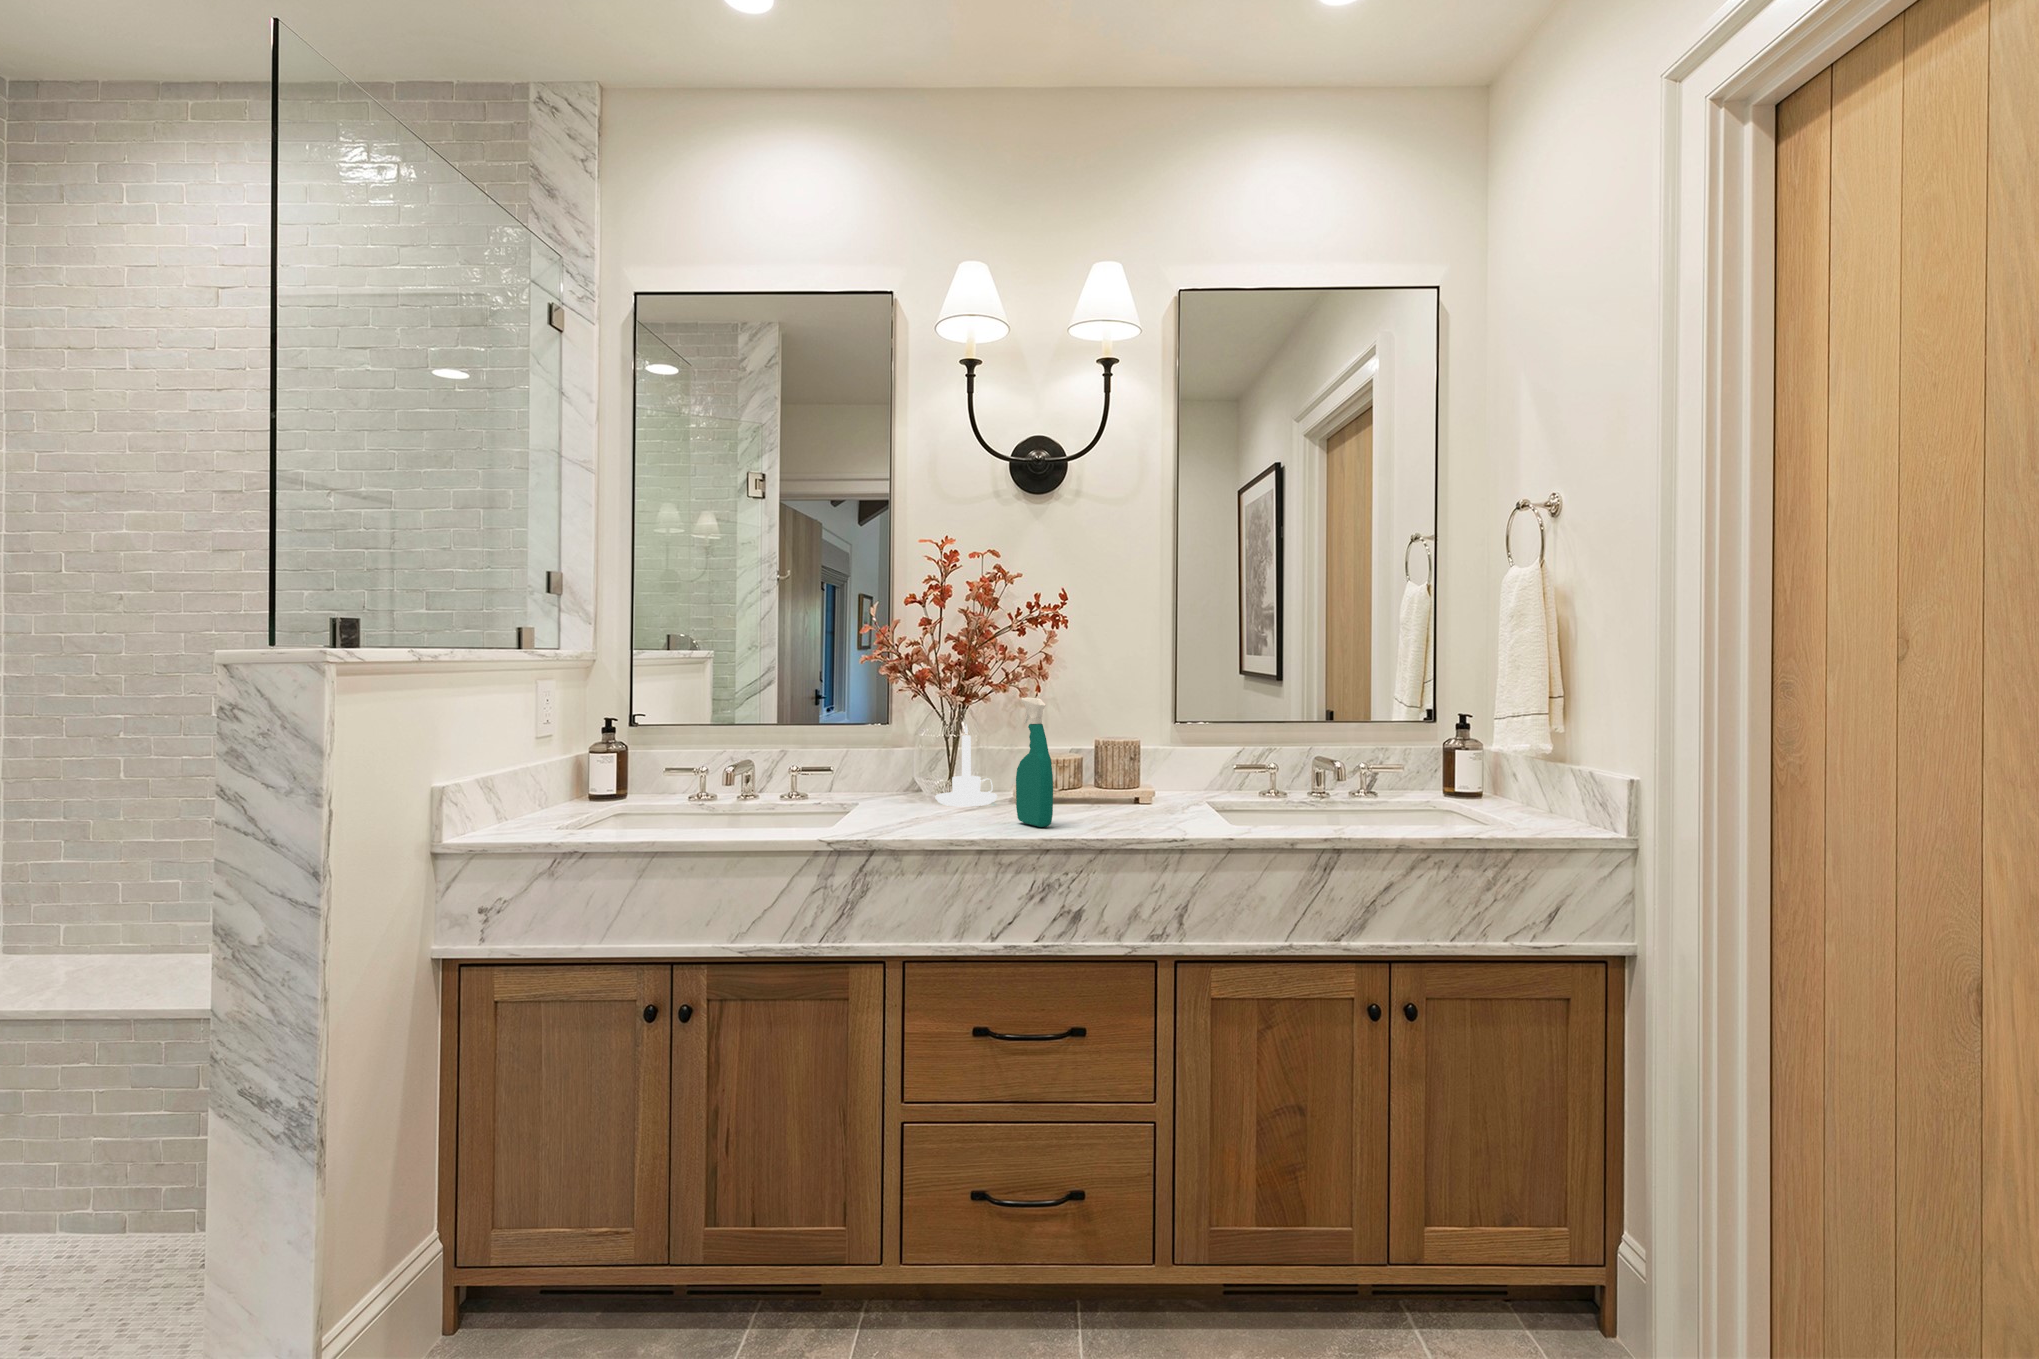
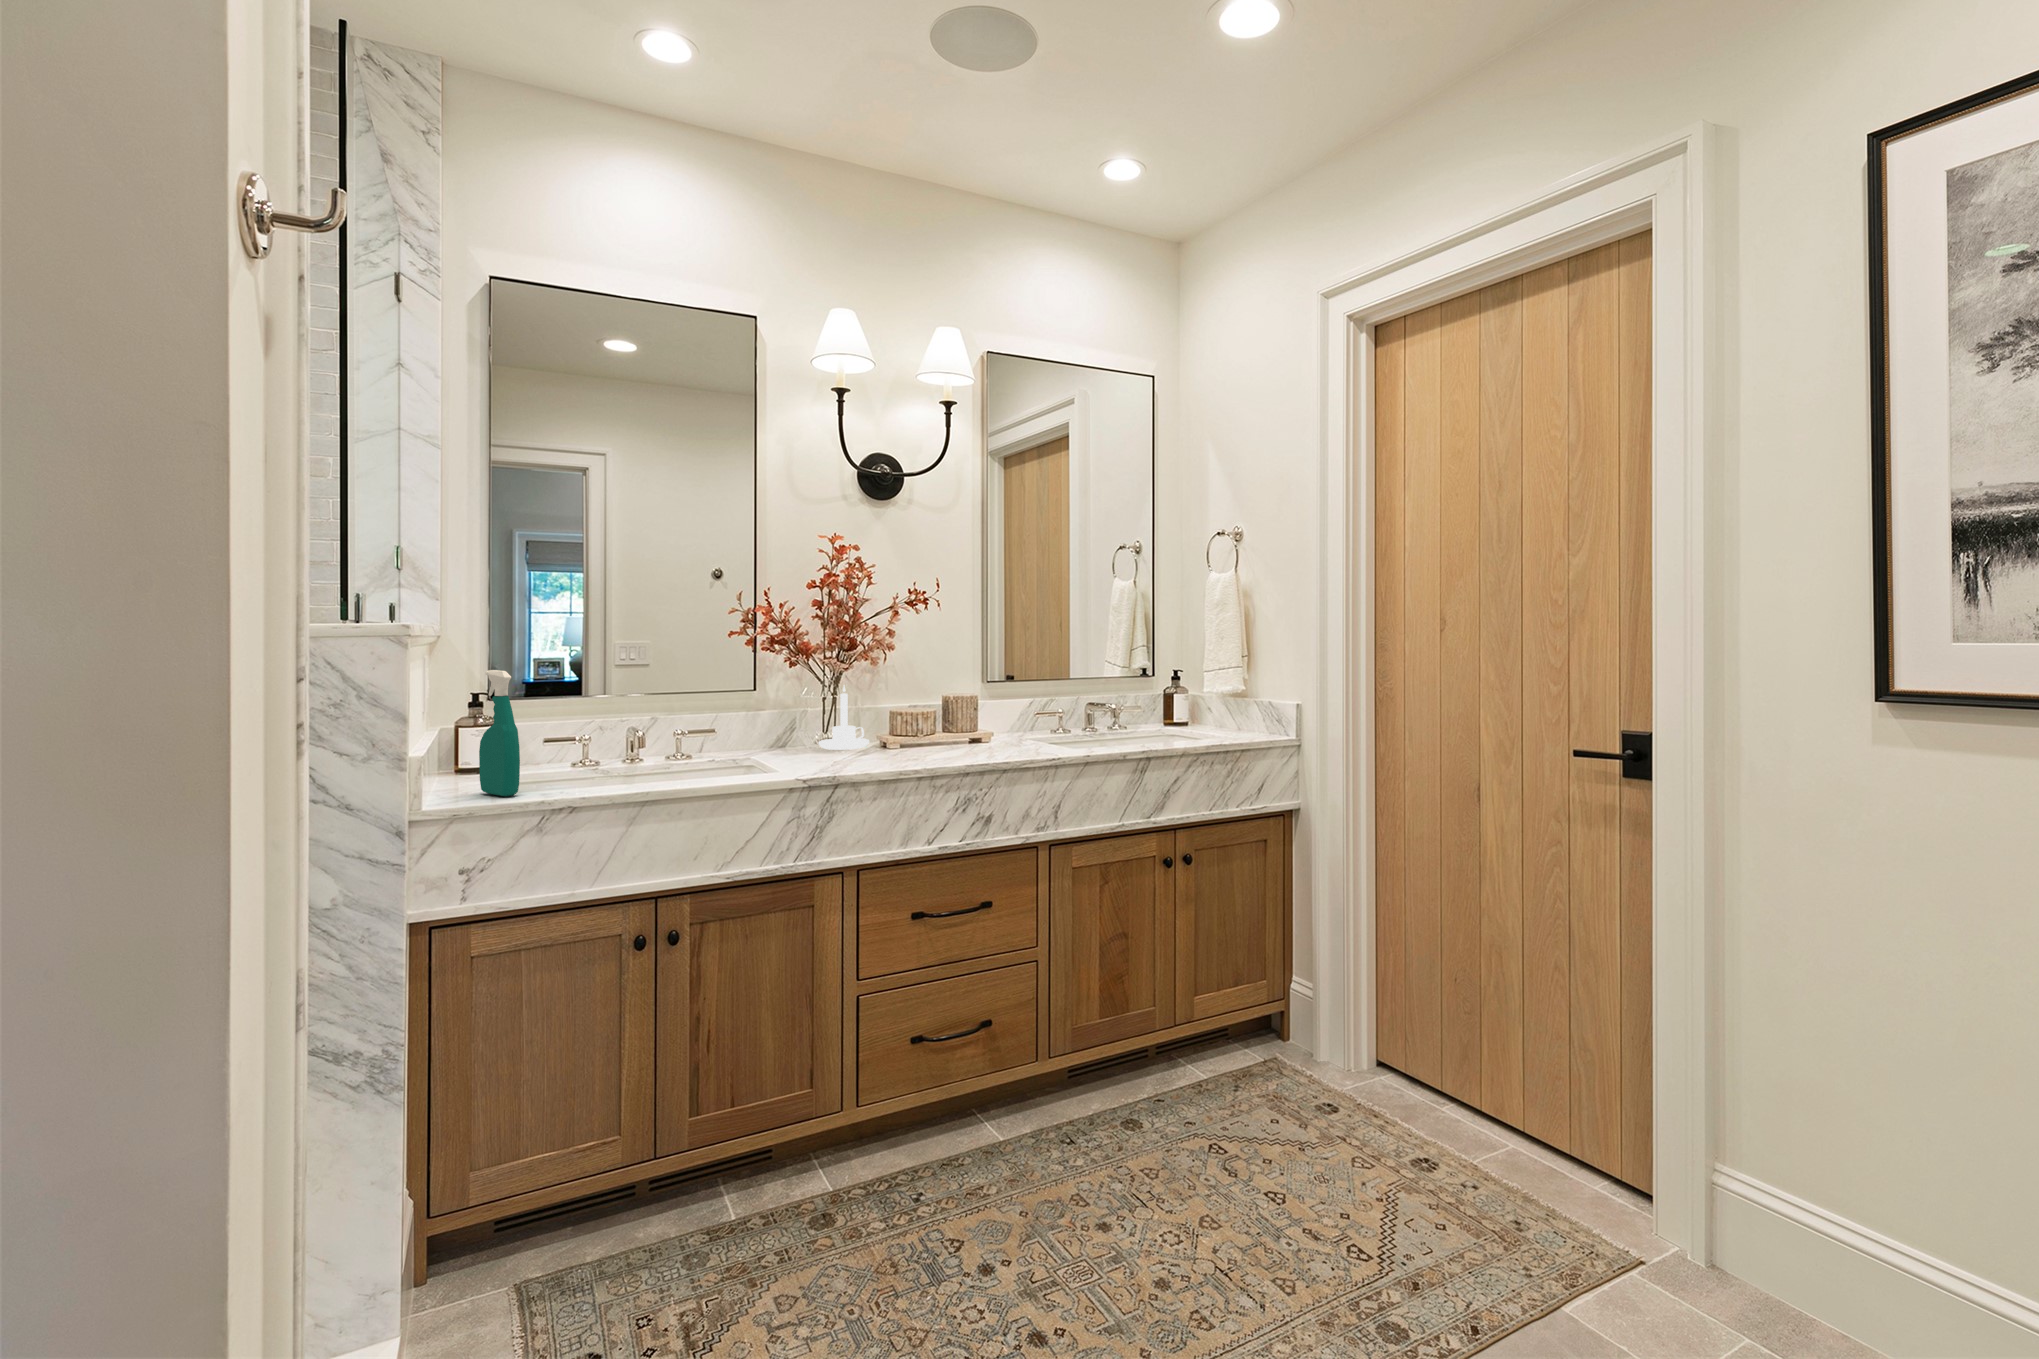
spray bottle: present [1016,697,1053,827] -> present [479,670,520,796]

